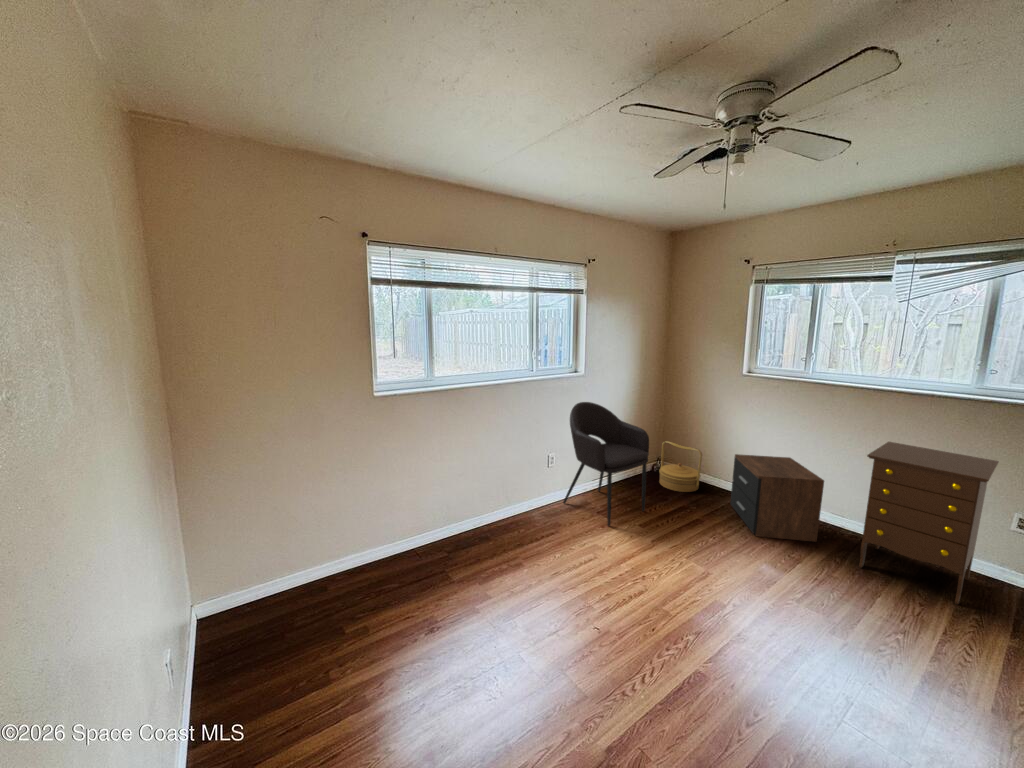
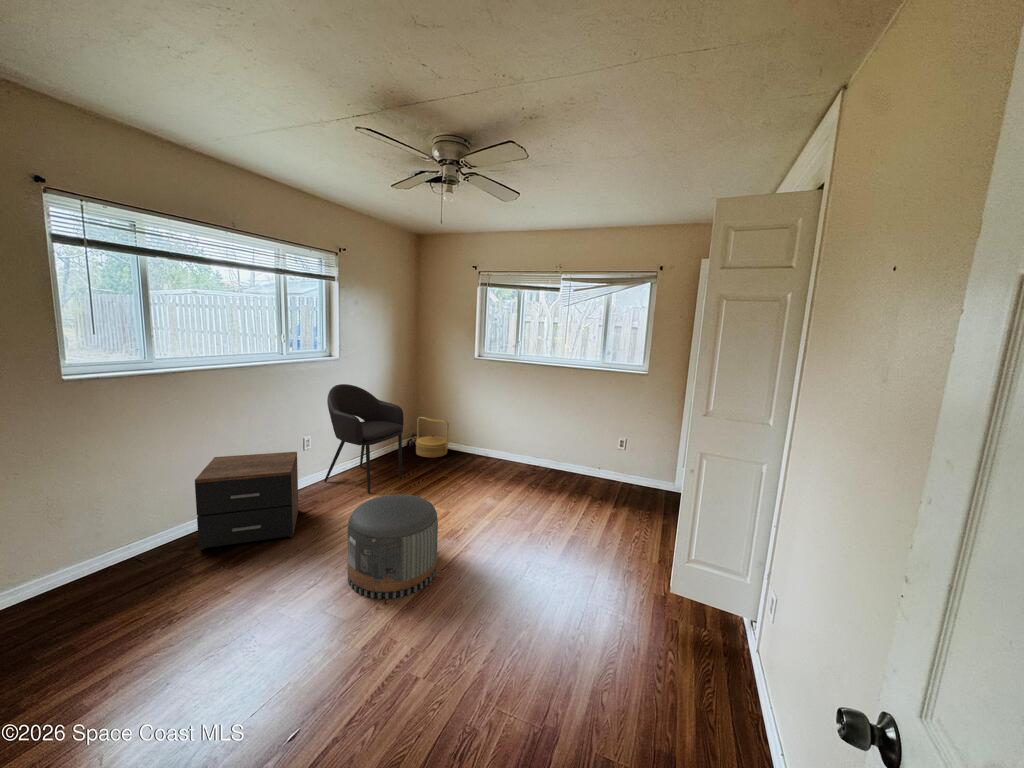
dresser: present [859,442,999,604] -> none [546,401,611,497]
nightstand: present [730,454,824,542] -> present [195,452,298,550]
pouf: none [590,545,703,686] -> present [347,494,438,599]

